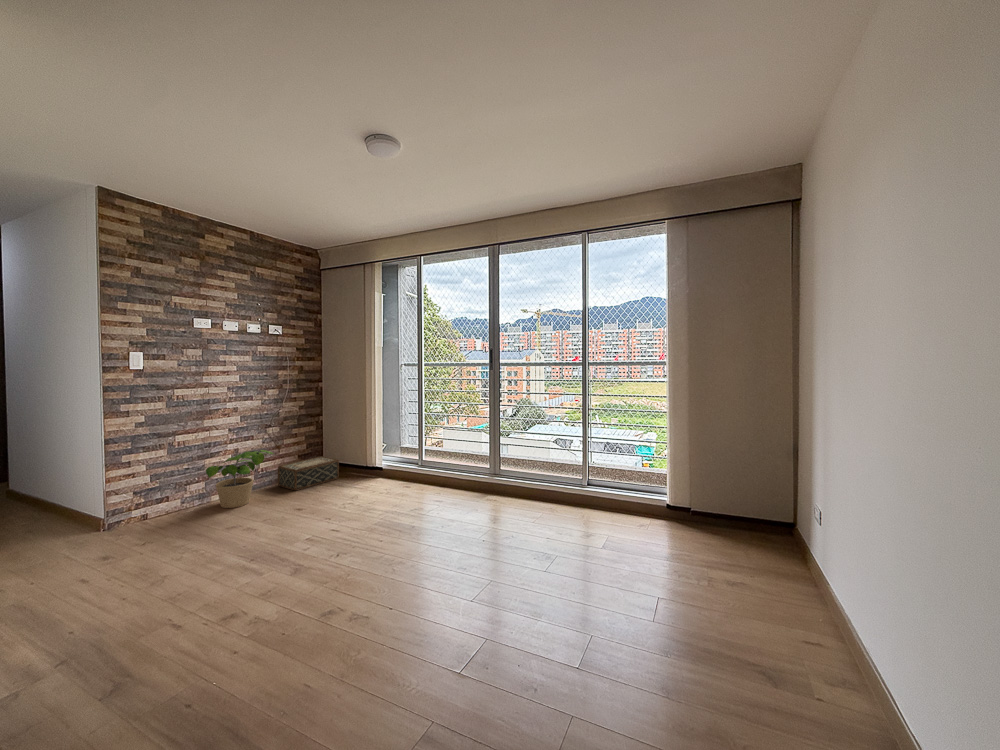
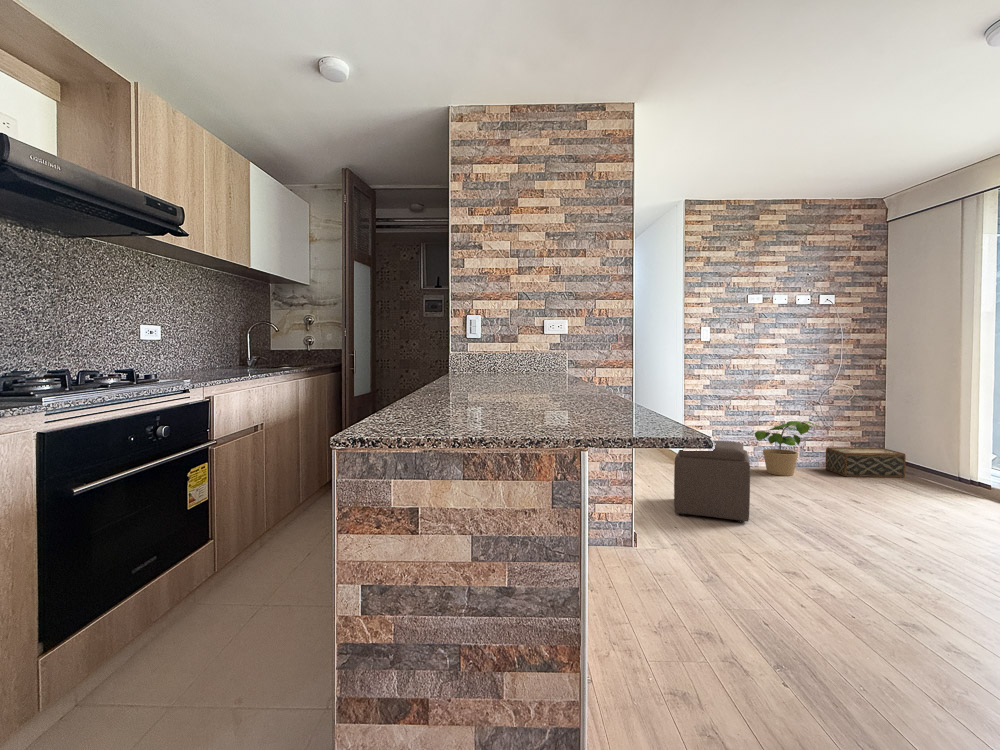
ottoman: none [80,502,202,638] -> present [674,441,750,522]

